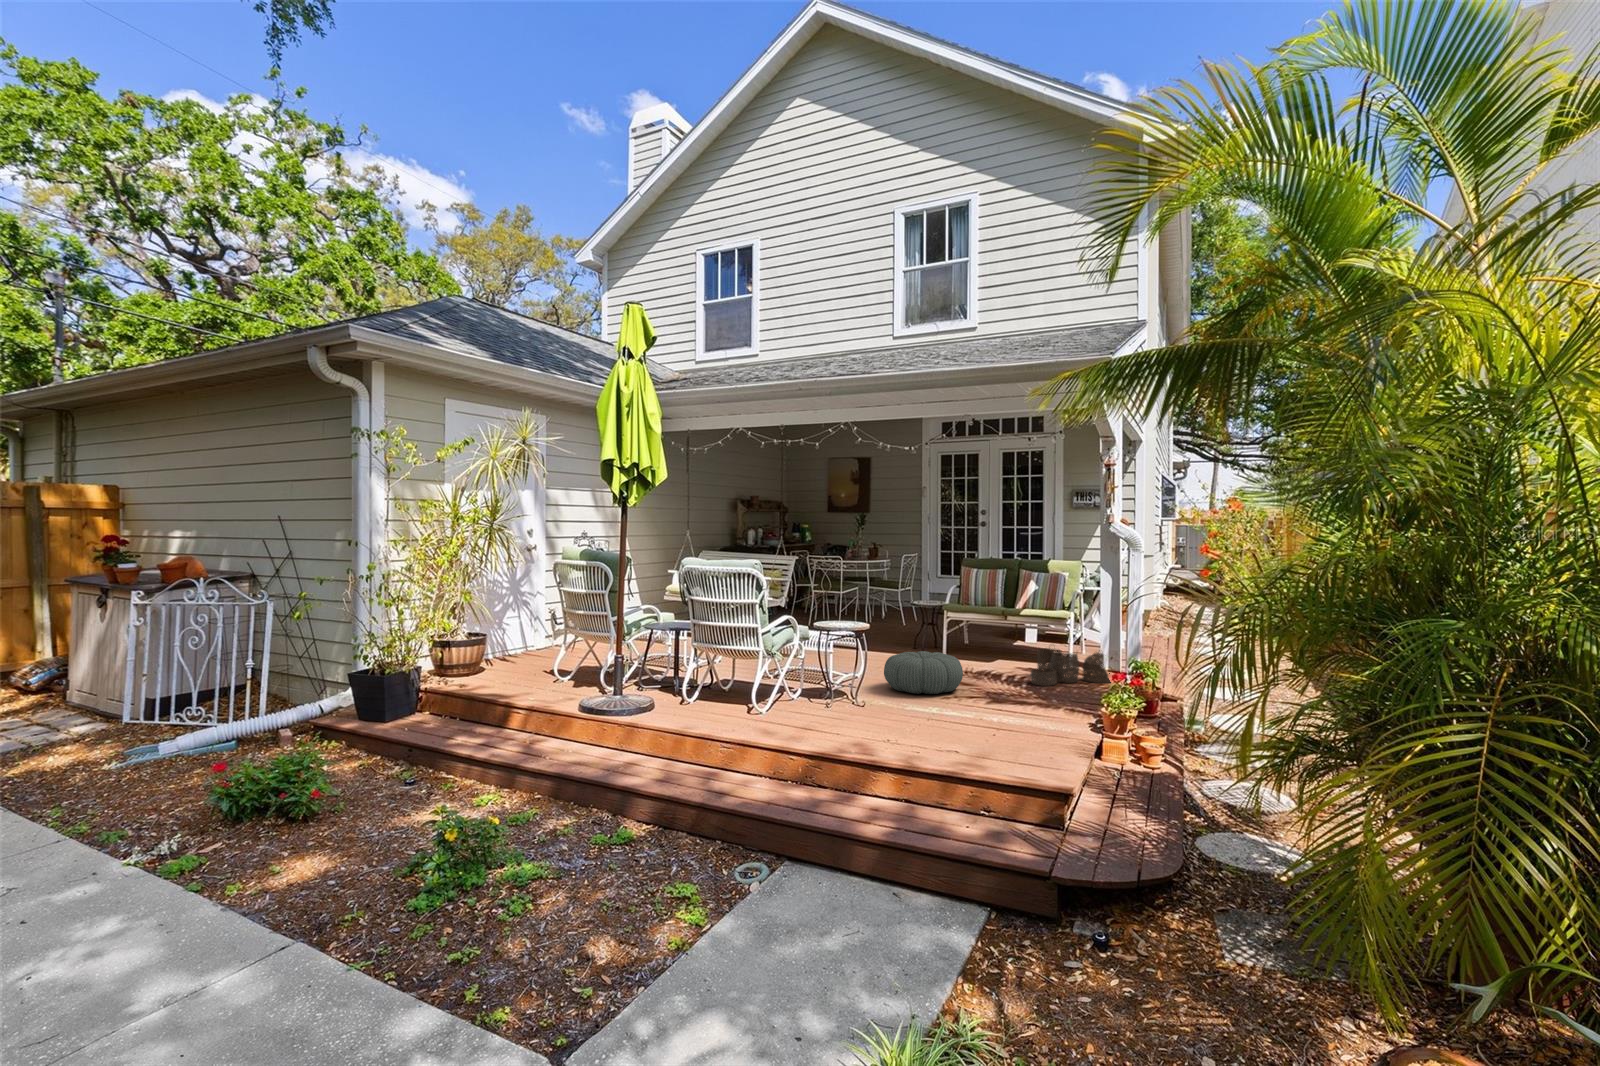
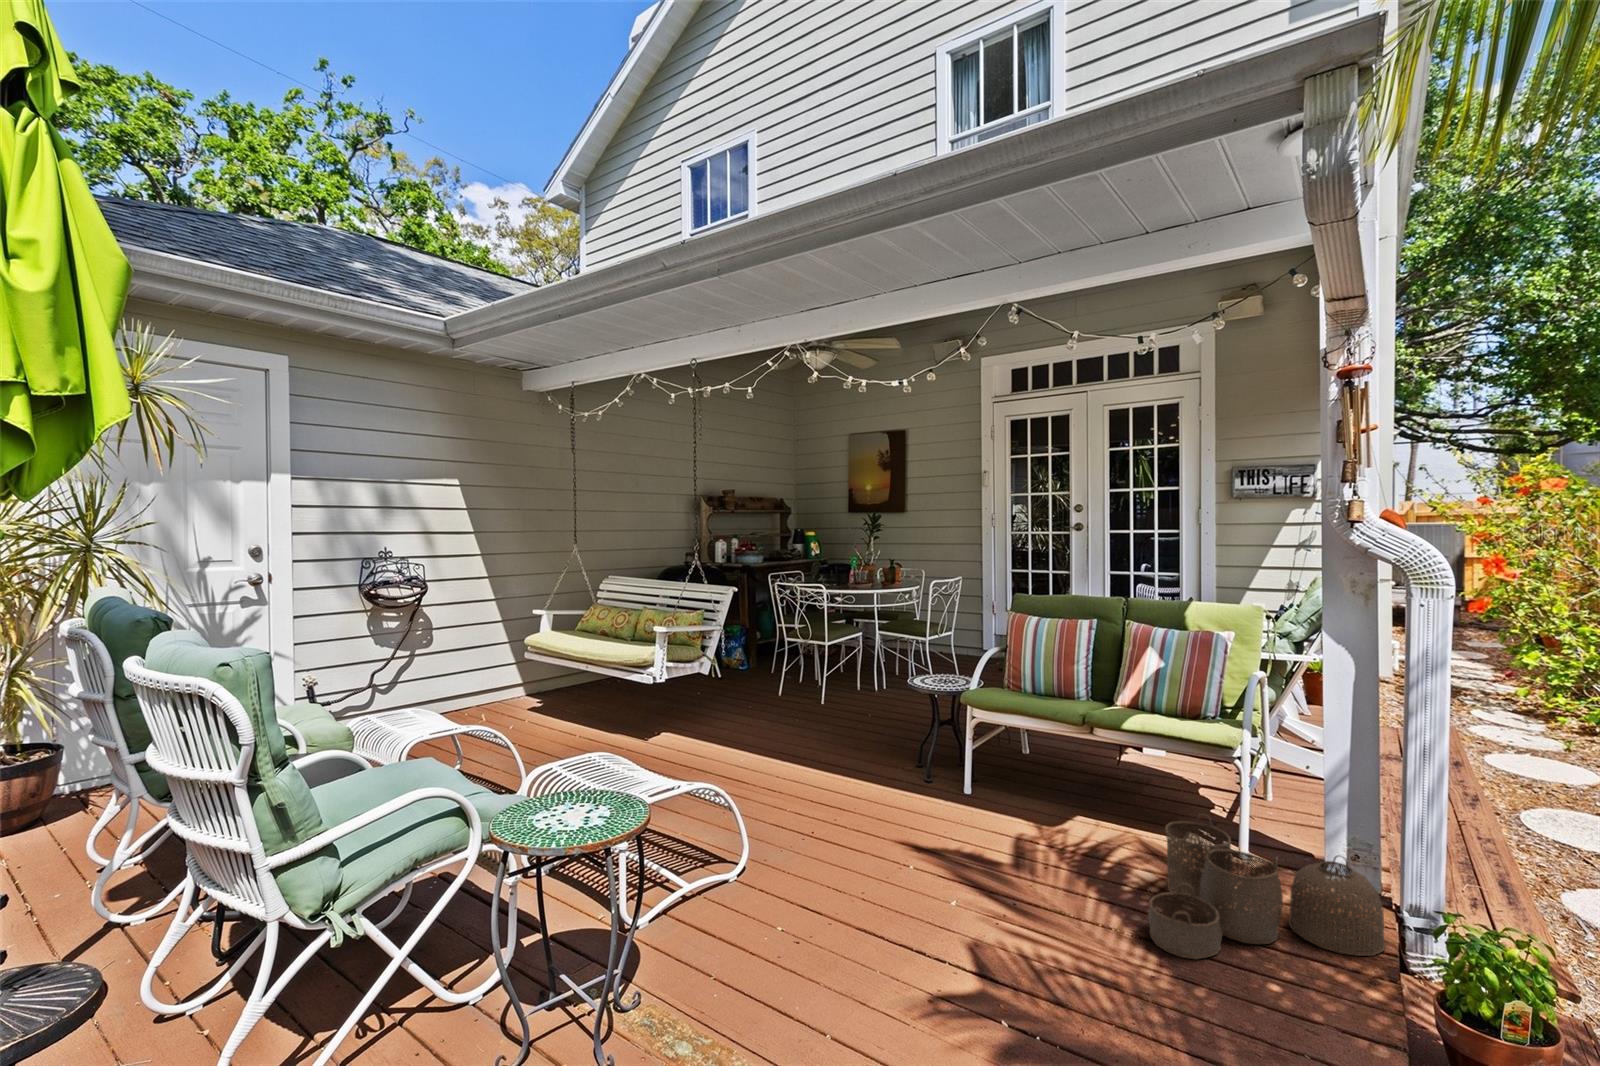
pouf: present [884,651,963,694] -> none [763,834,961,991]

